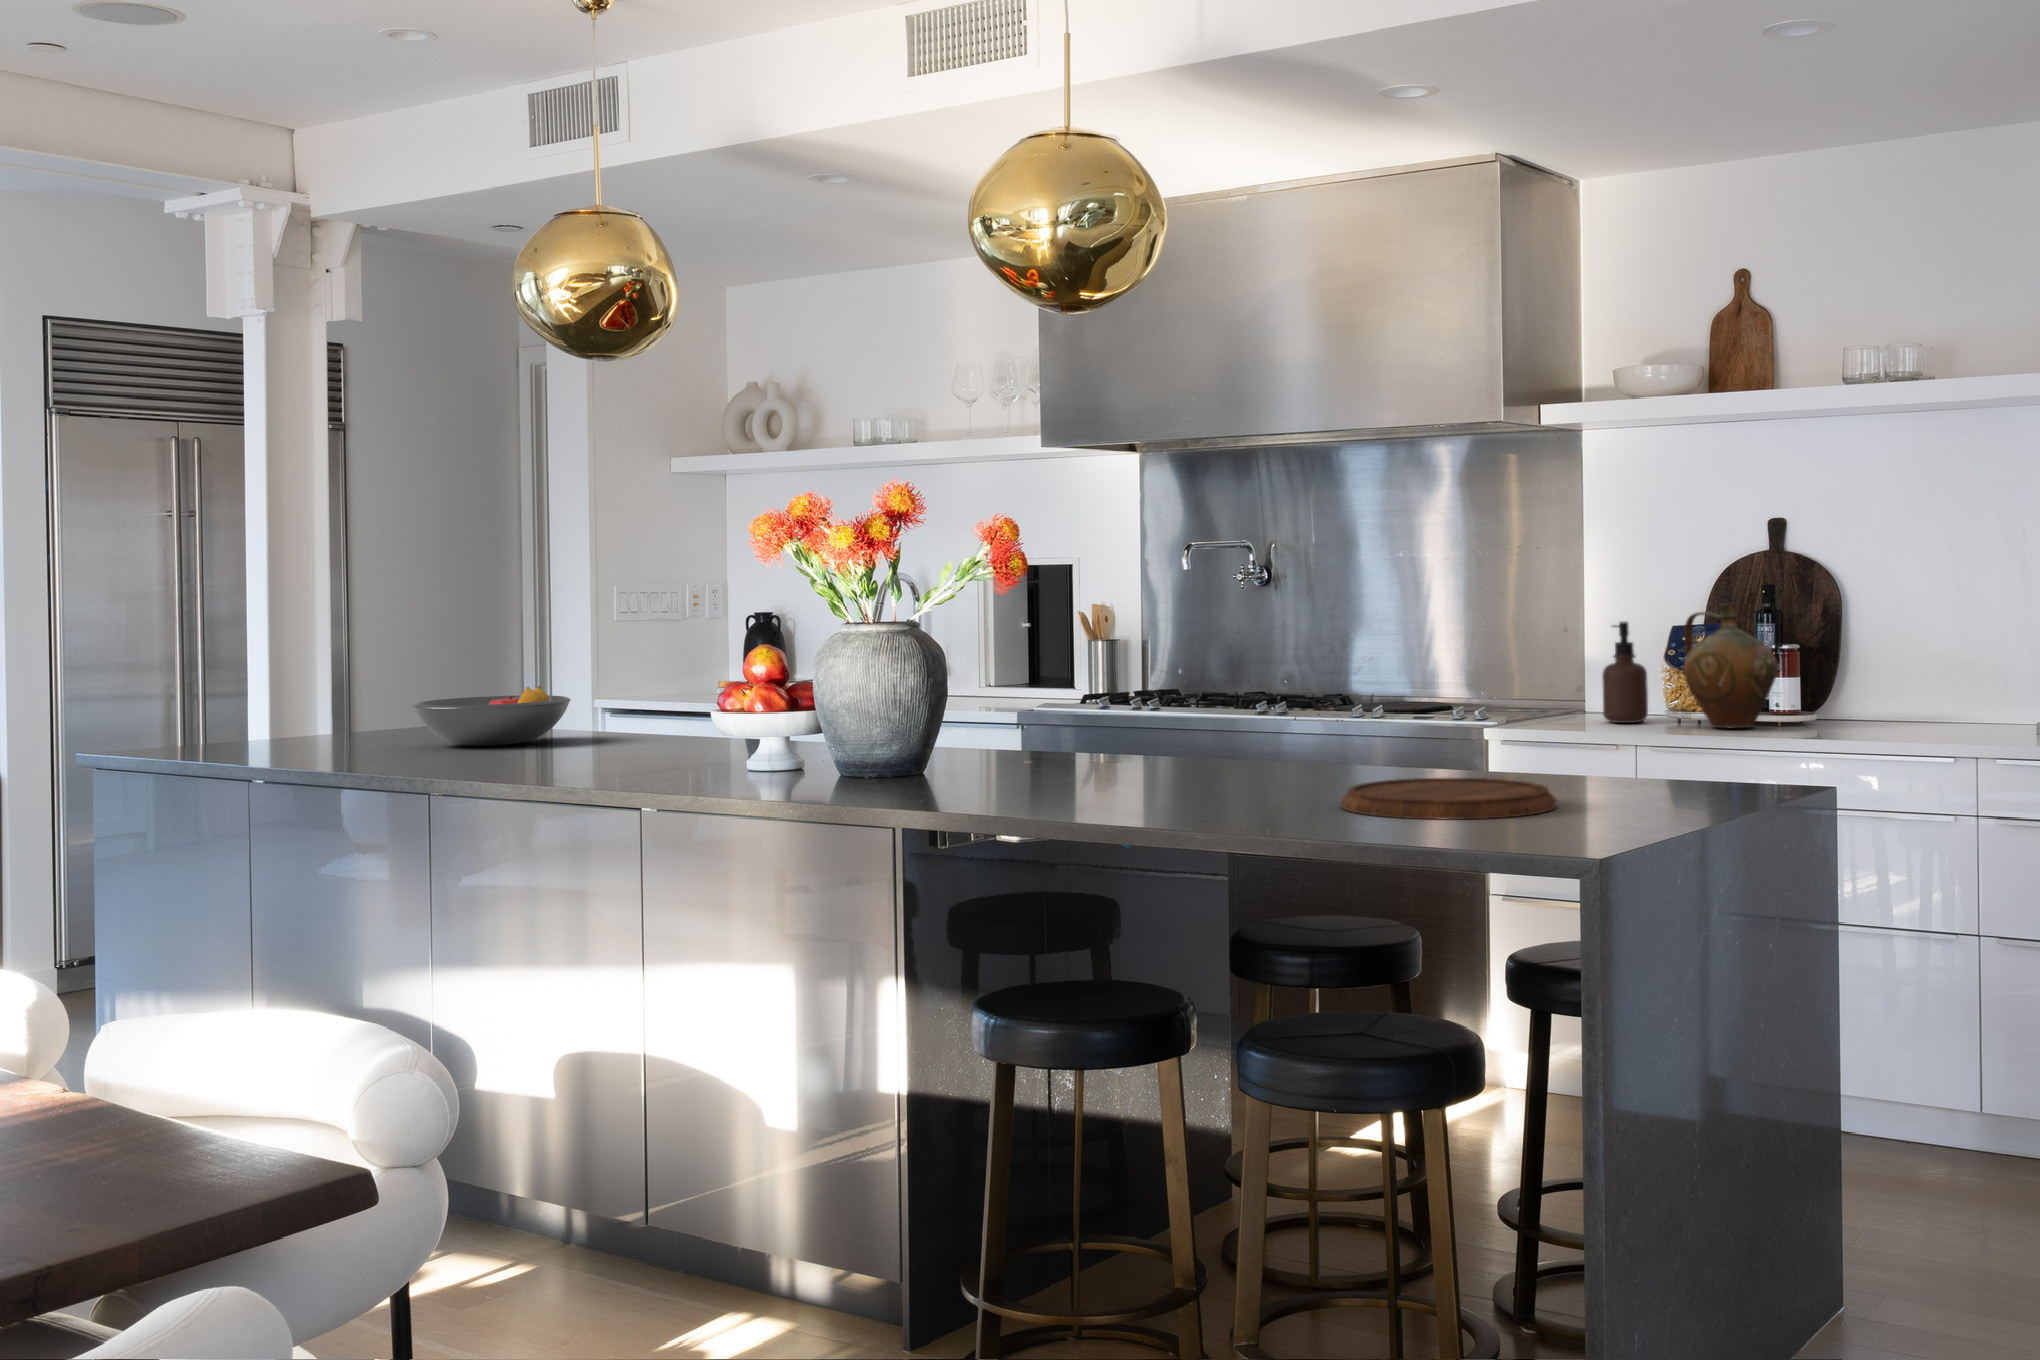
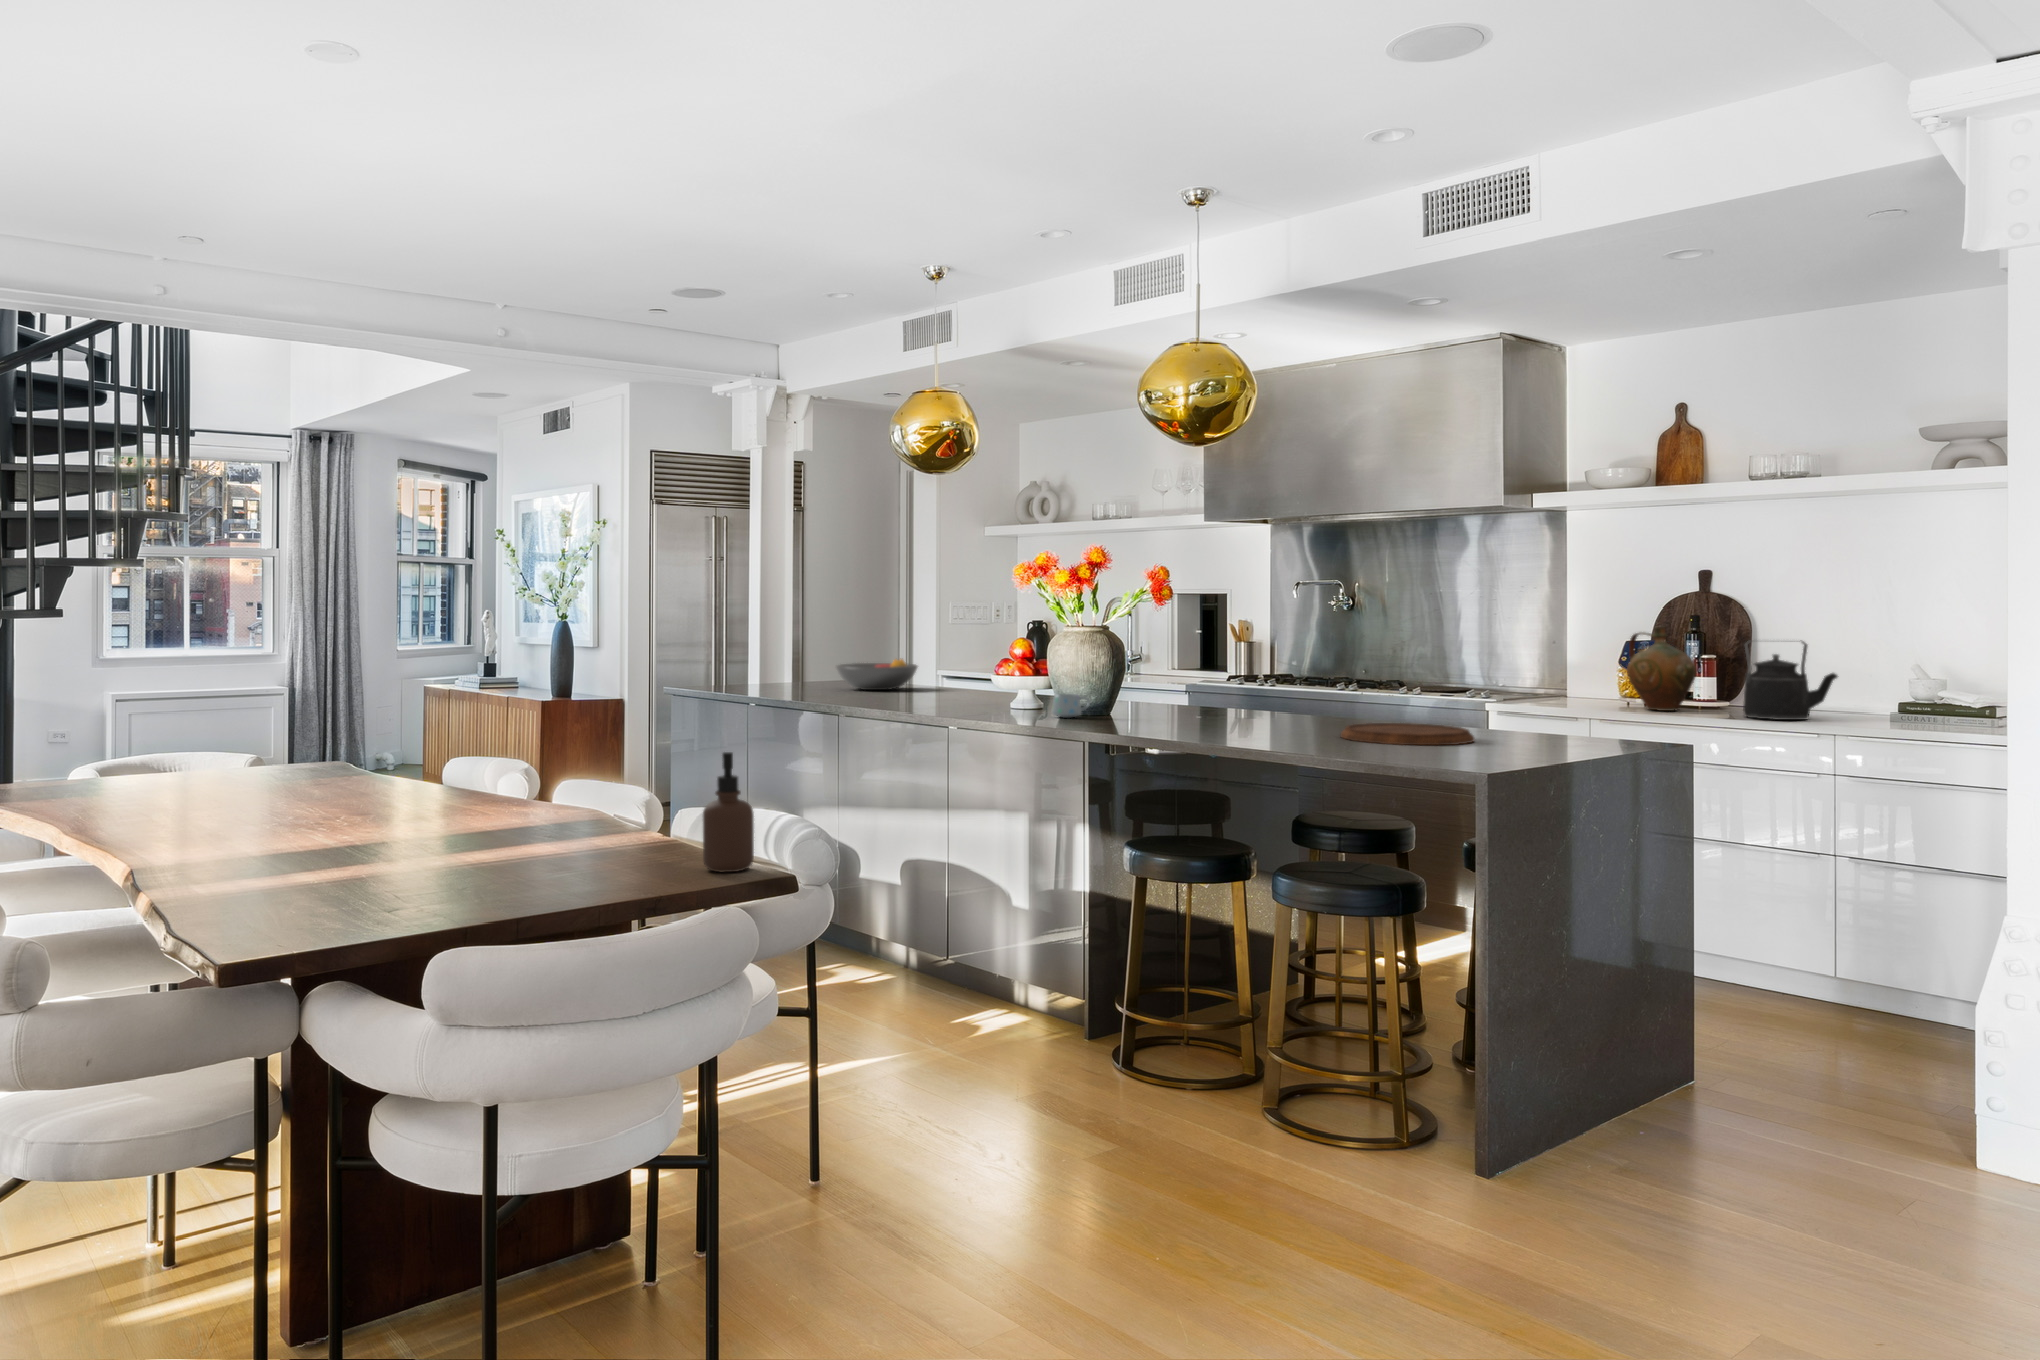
kettle: none [1844,619,1964,737] -> present [1743,641,1838,720]
soap dispenser: present [1602,621,1648,723] -> present [703,752,754,872]
mug: none [827,747,896,791] -> present [1052,694,1090,718]

